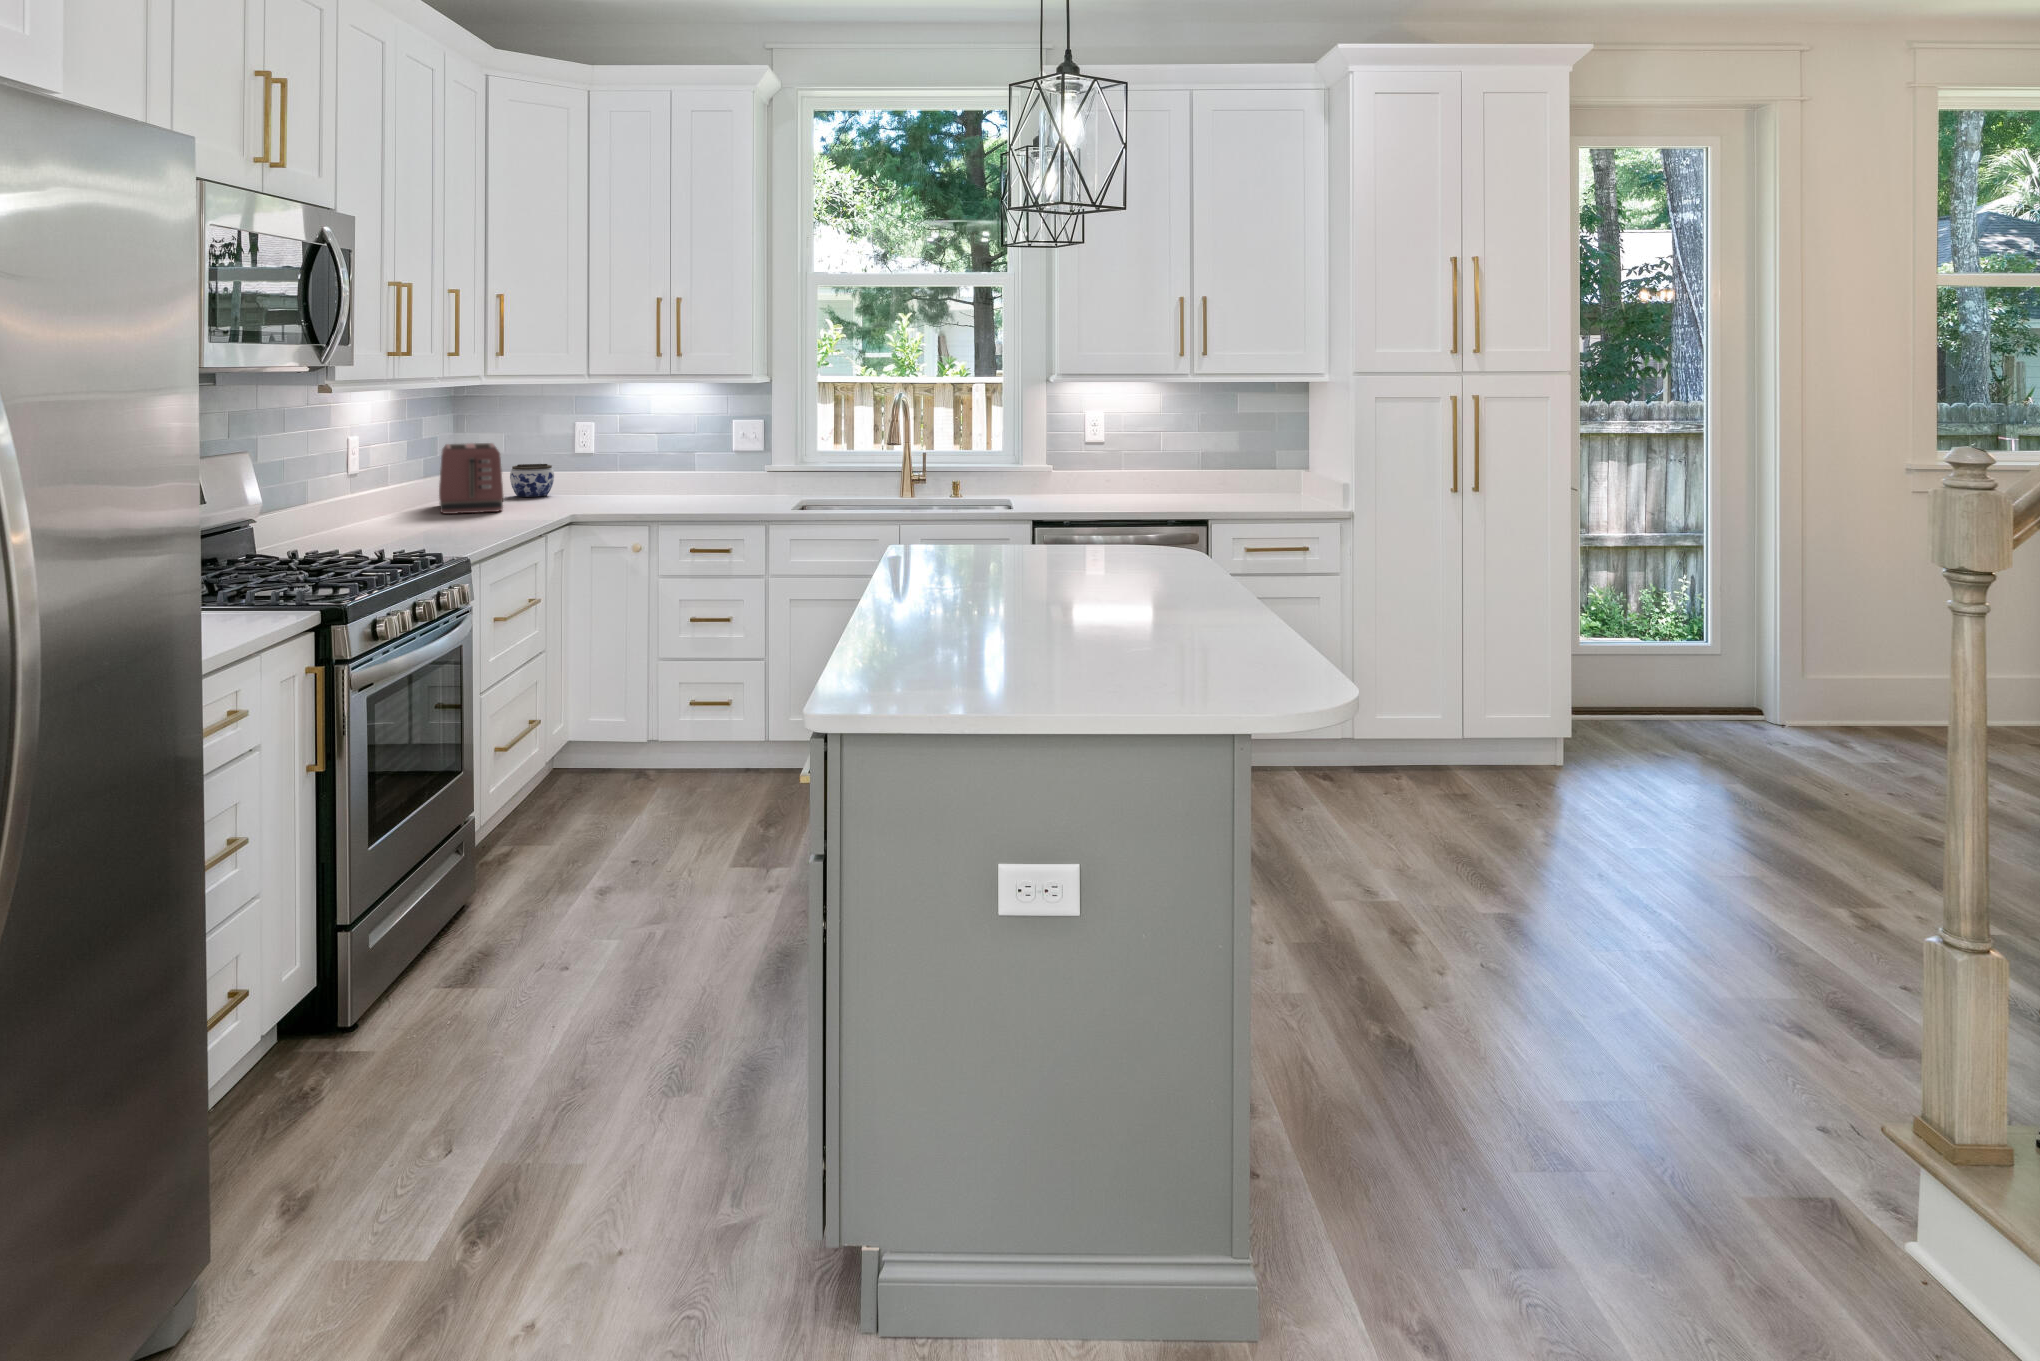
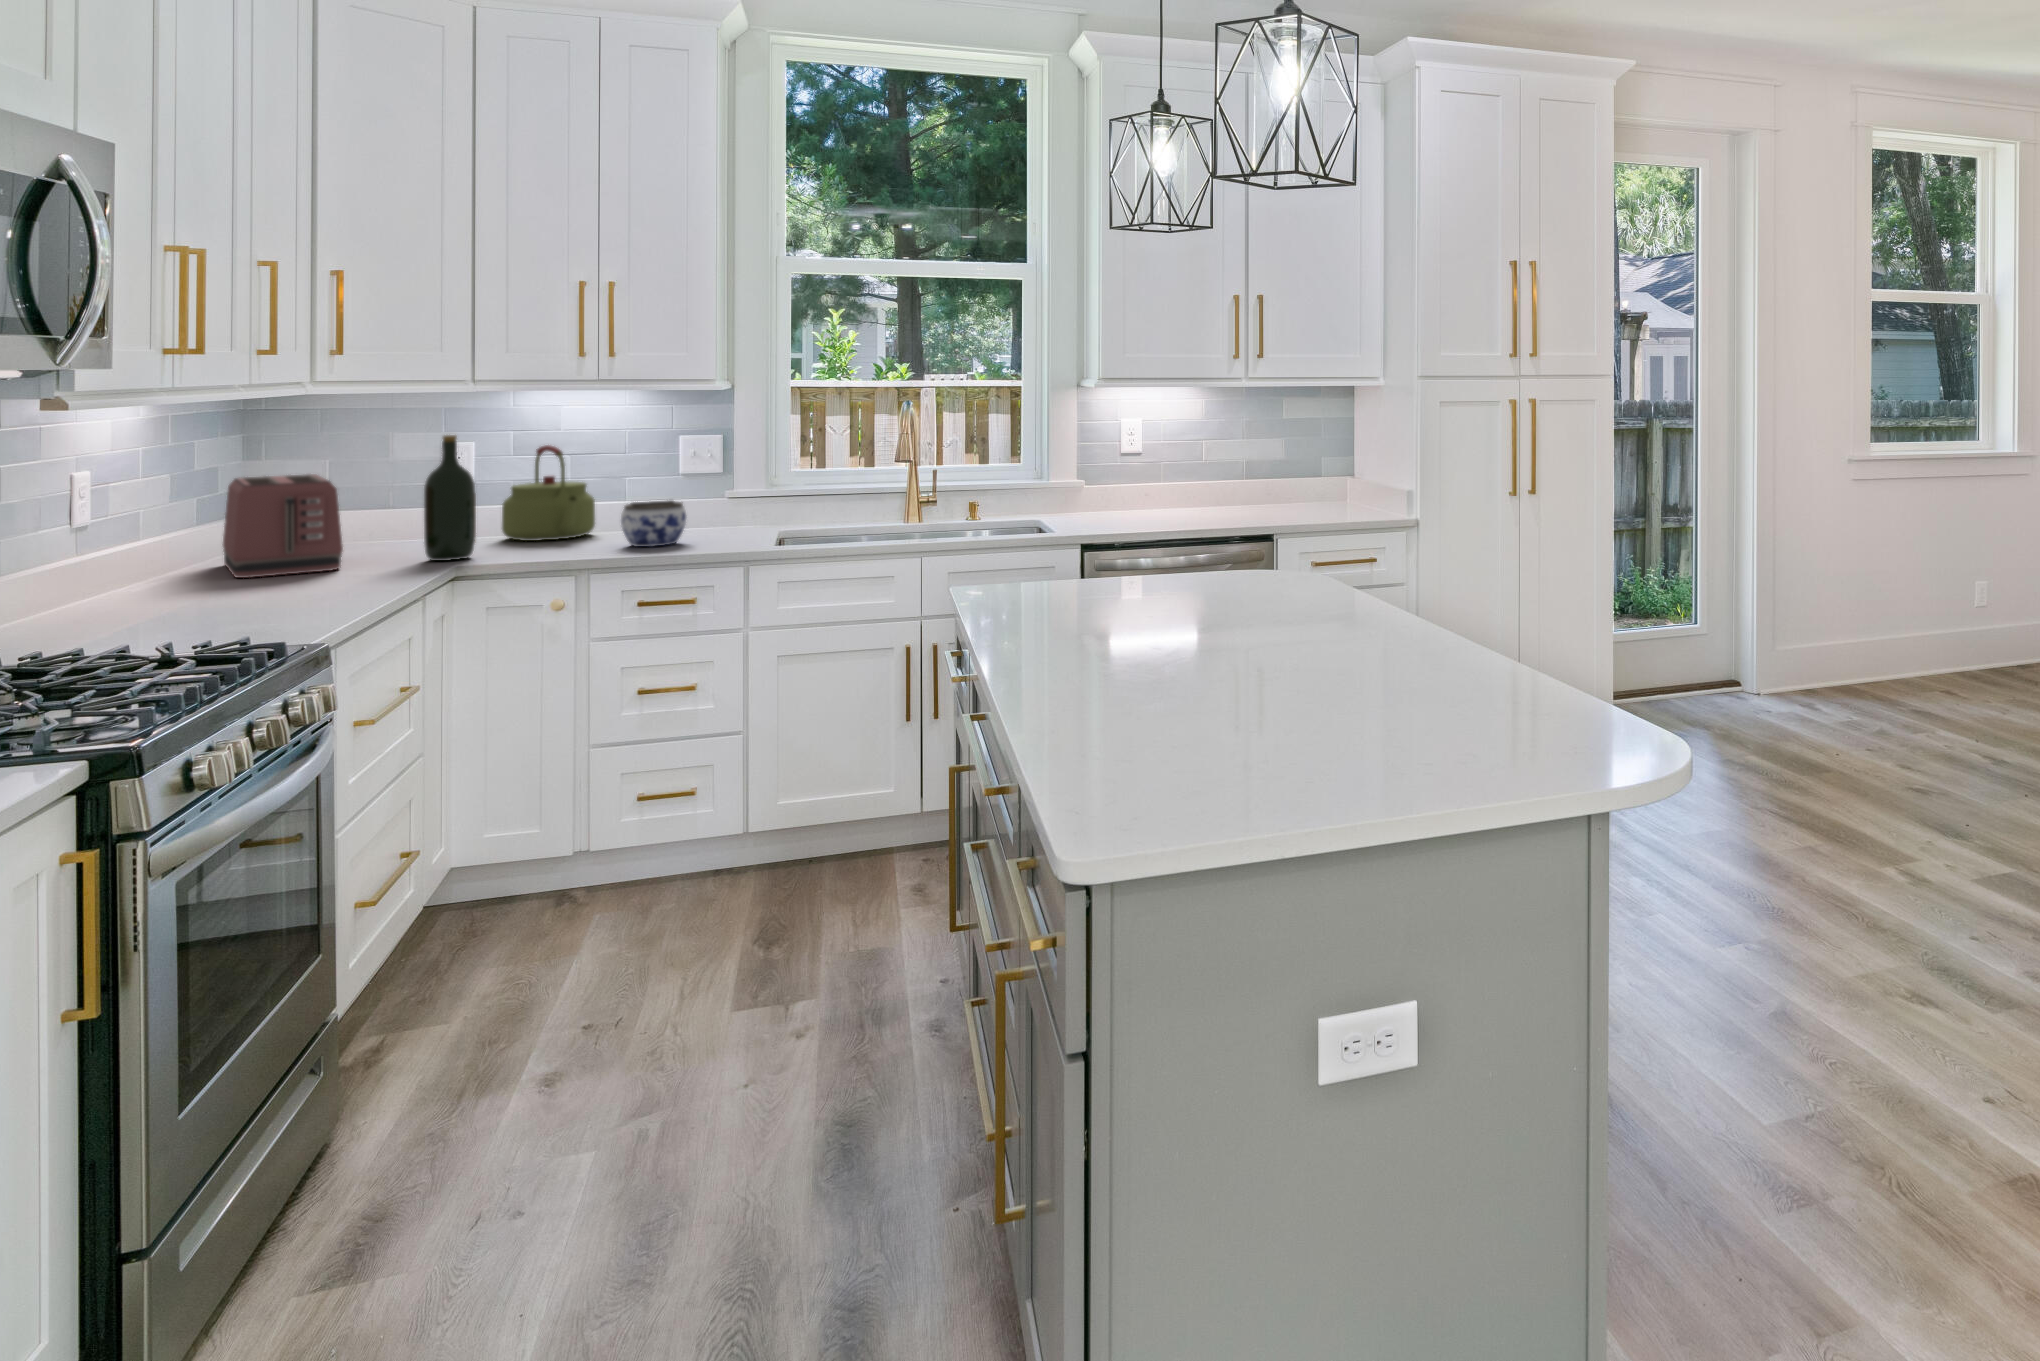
wine bottle: none [554,416,587,509] -> present [424,435,476,561]
kettle: none [610,426,672,498] -> present [502,445,595,541]
jar: present [510,464,554,497] -> present [621,500,687,547]

